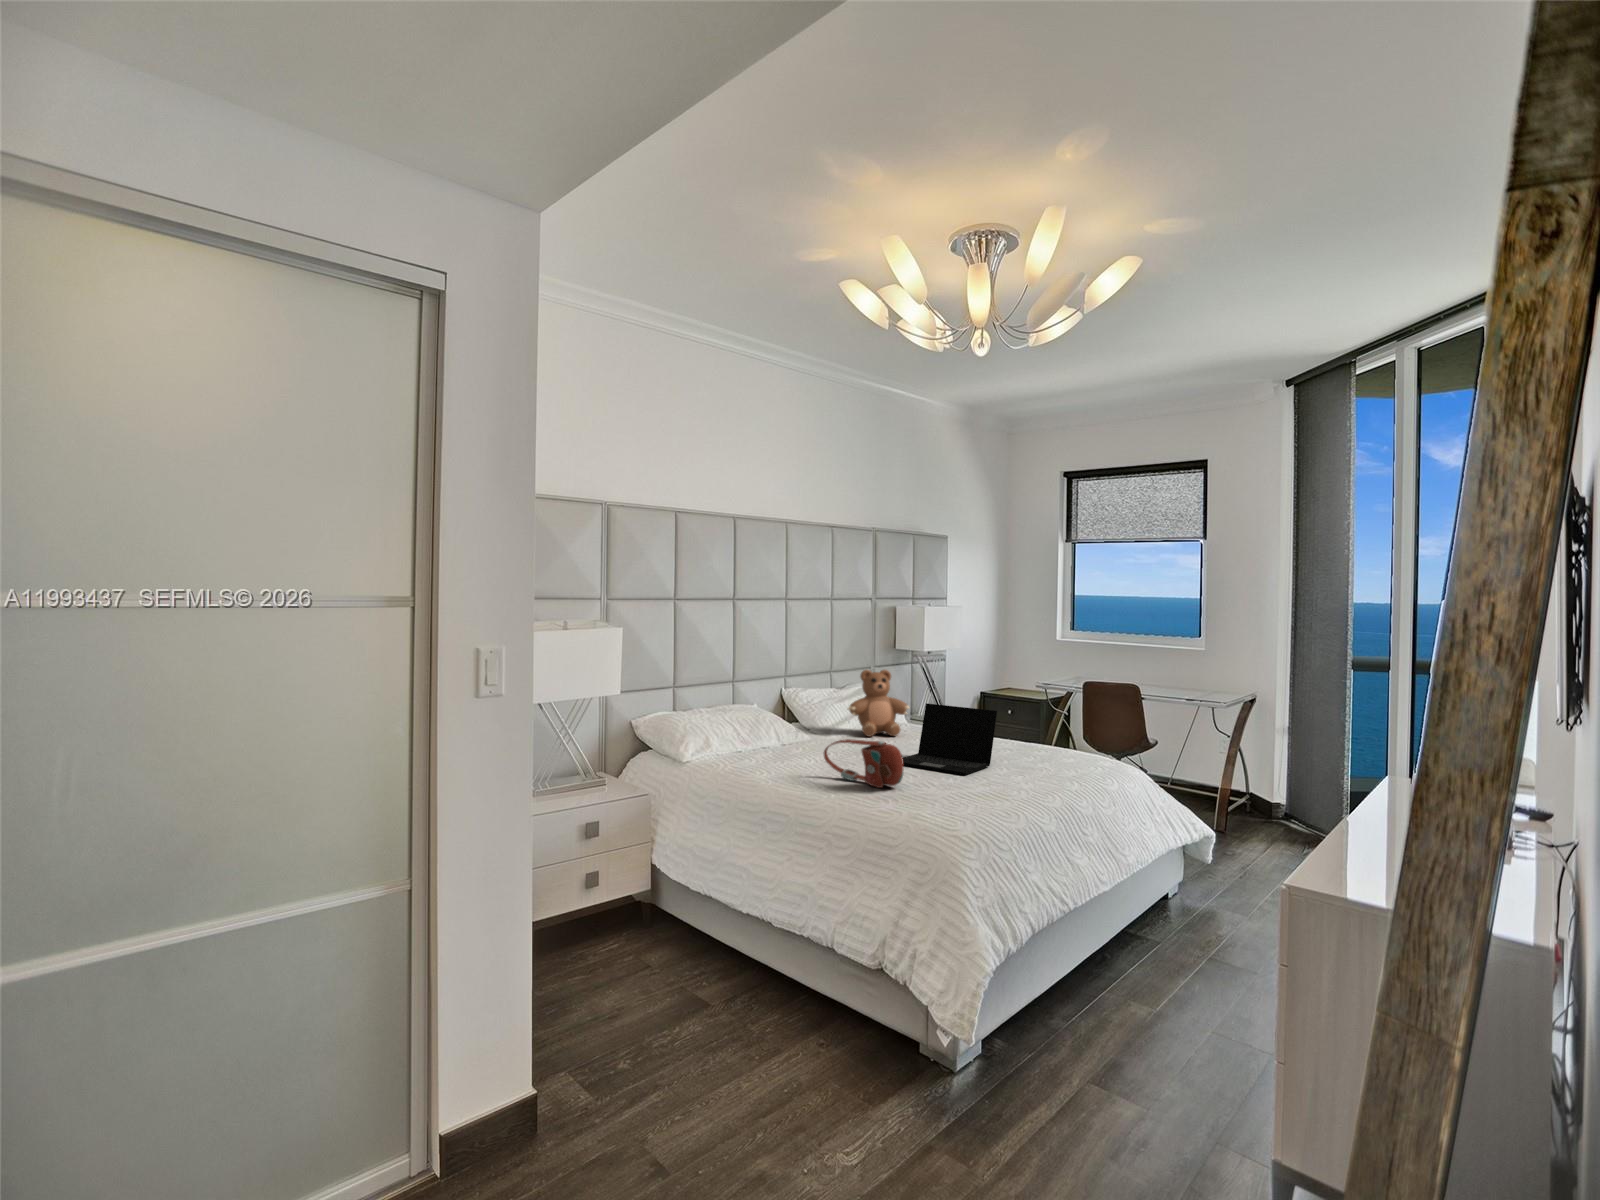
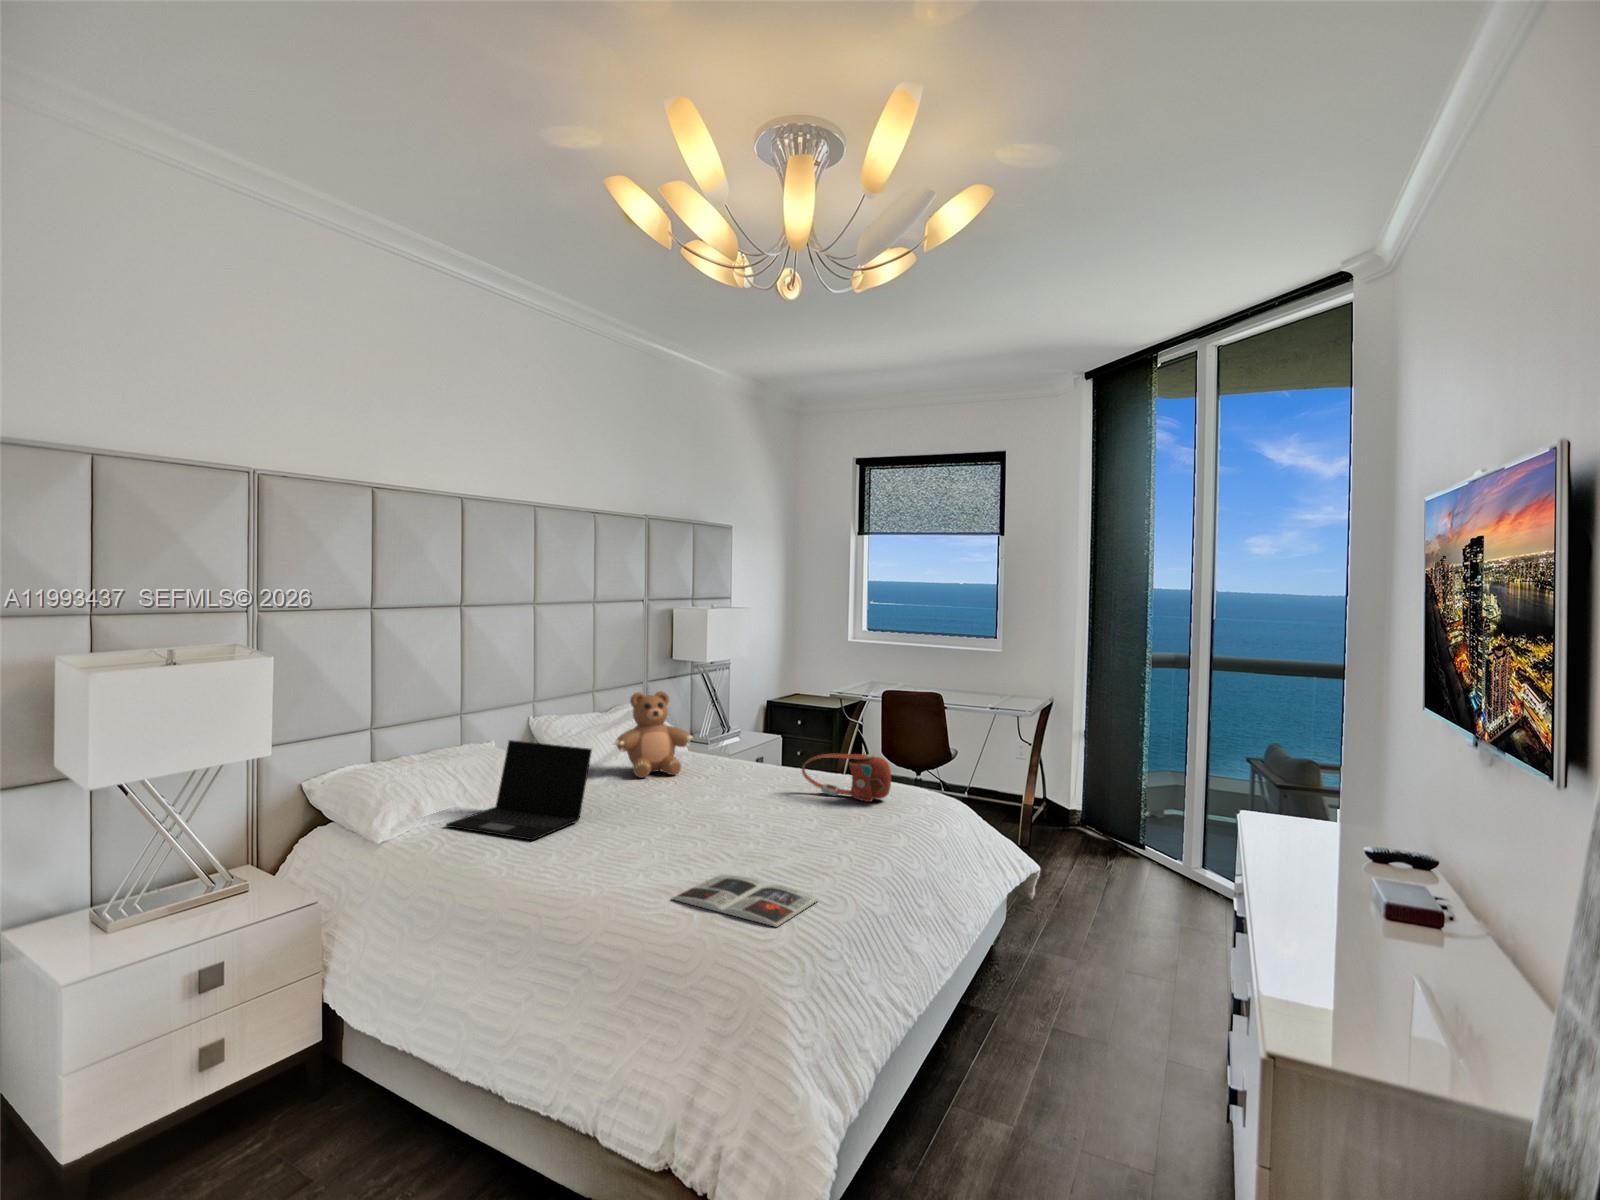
laptop: present [902,703,997,775] -> present [446,740,592,840]
handbag: present [824,739,903,788] -> present [802,754,891,802]
magazine: none [885,793,996,823] -> present [672,874,818,927]

